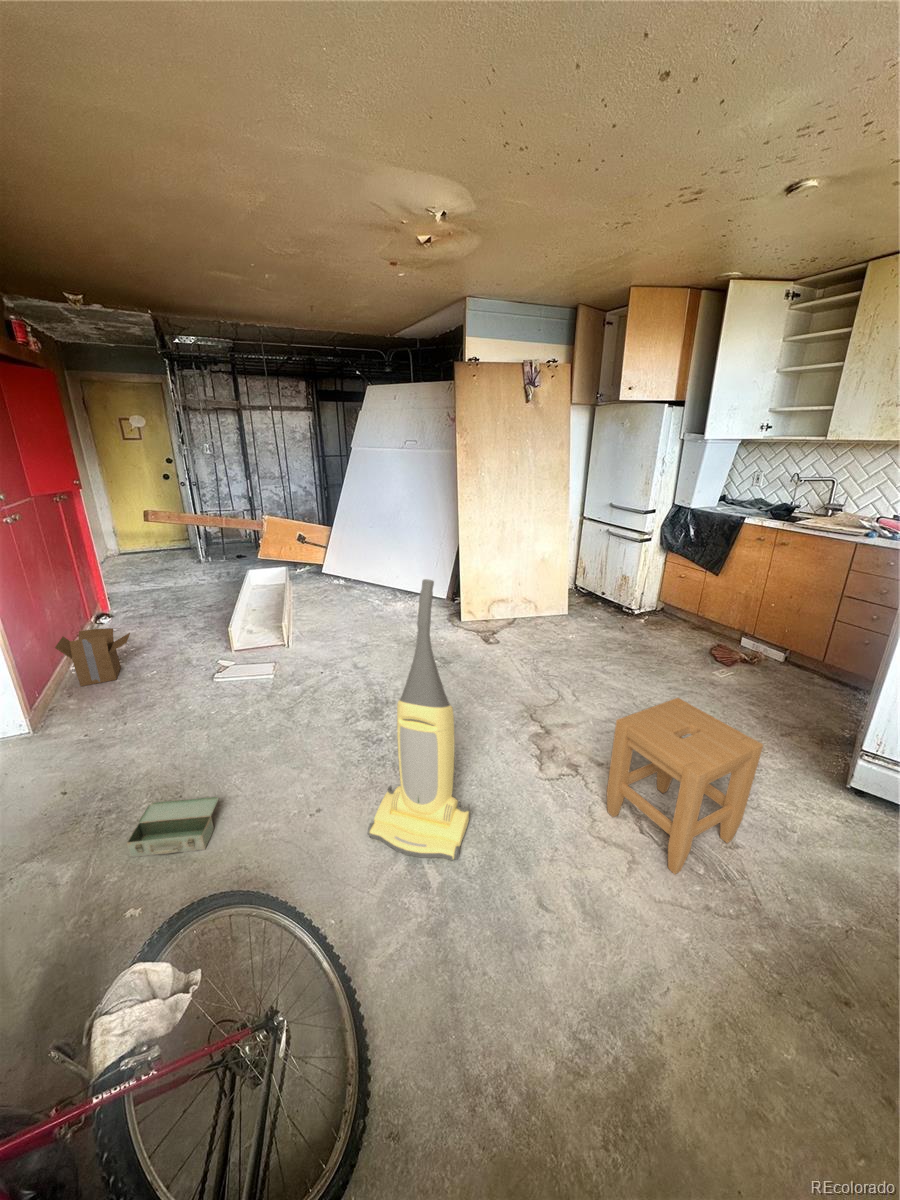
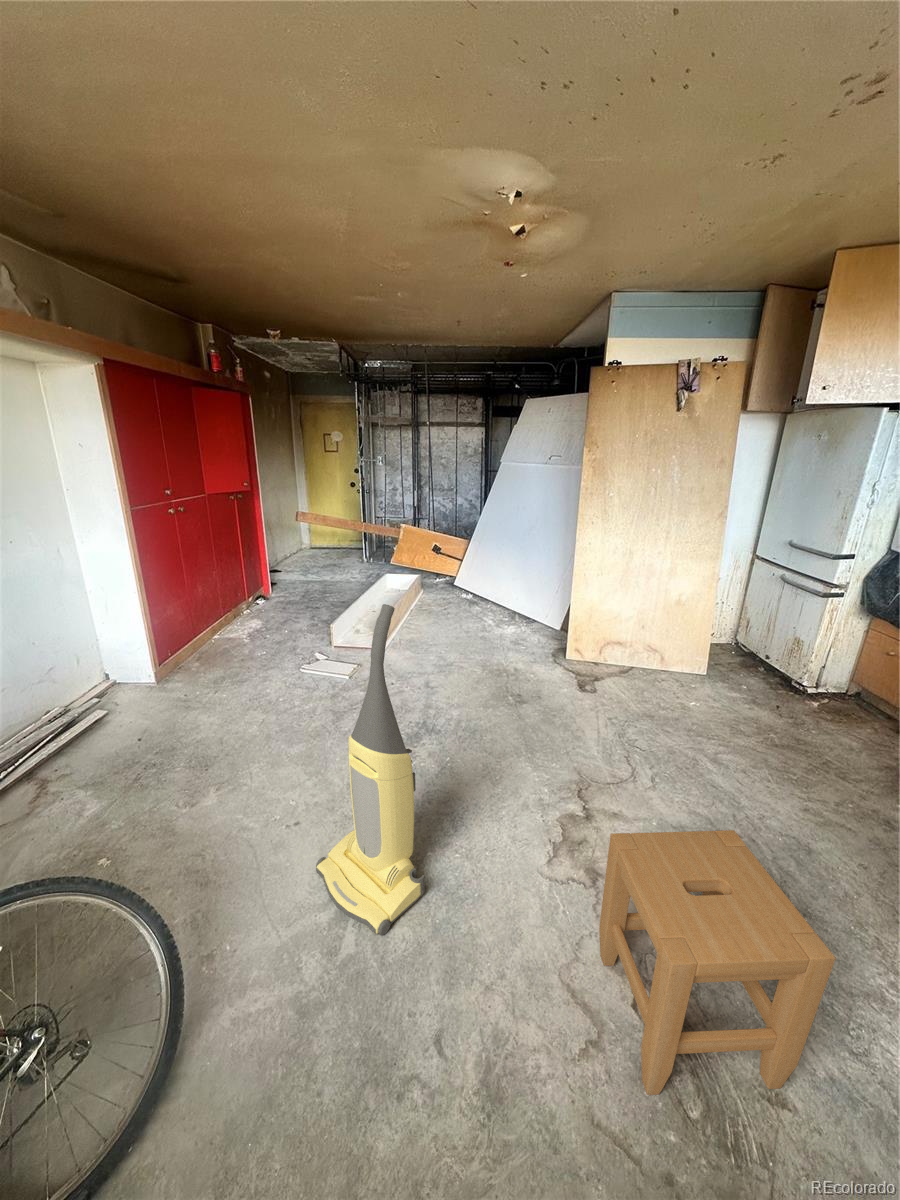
cardboard box: present [55,628,130,686] -> none [192,610,251,656]
toolbox: present [127,797,219,857] -> none [135,770,220,828]

